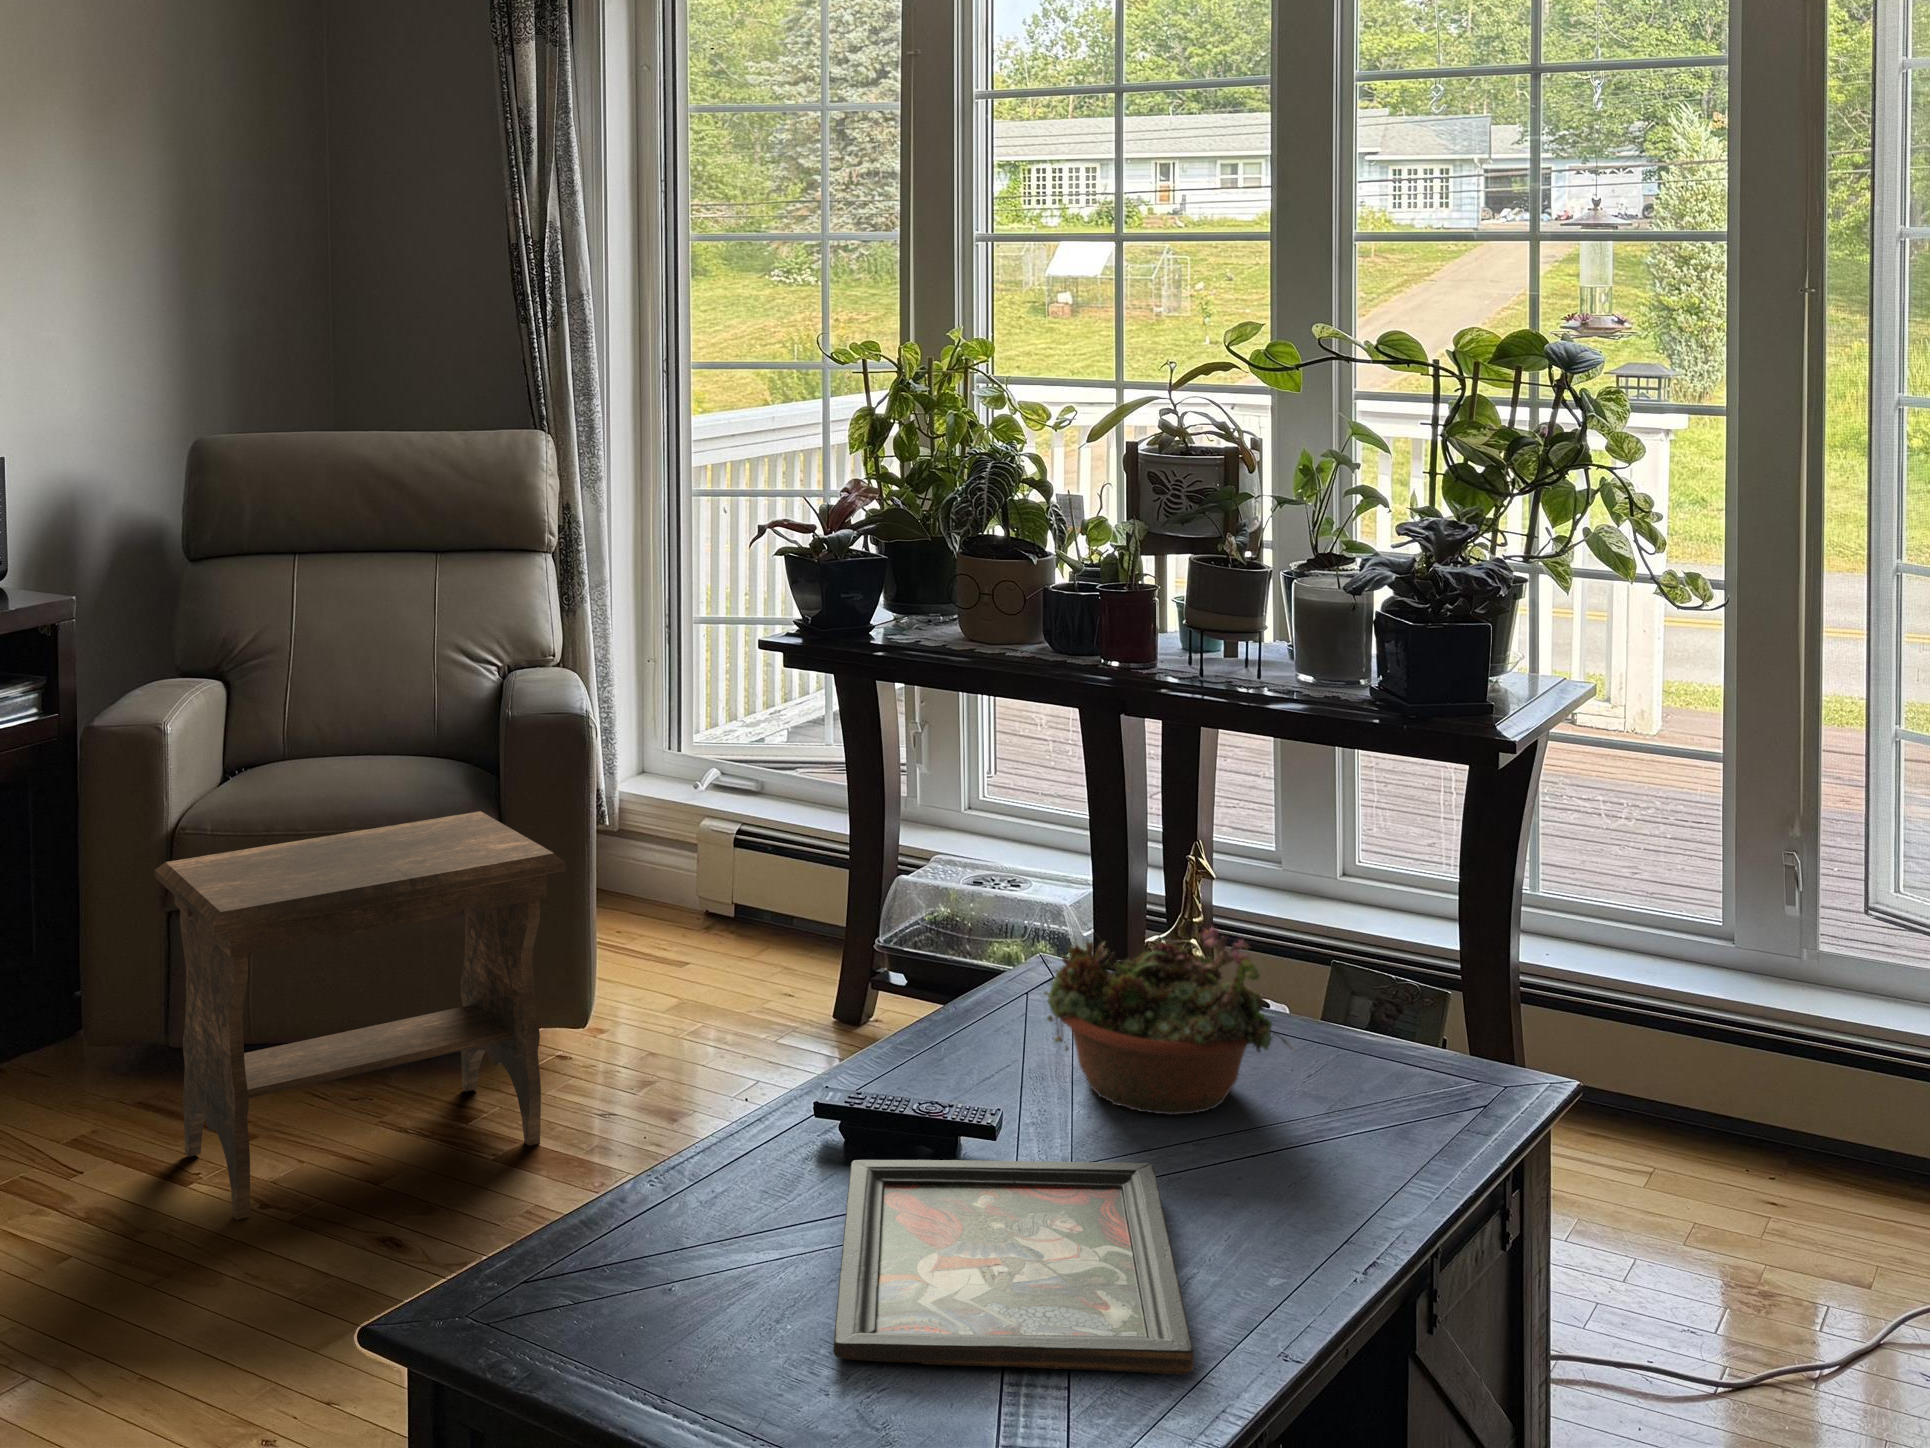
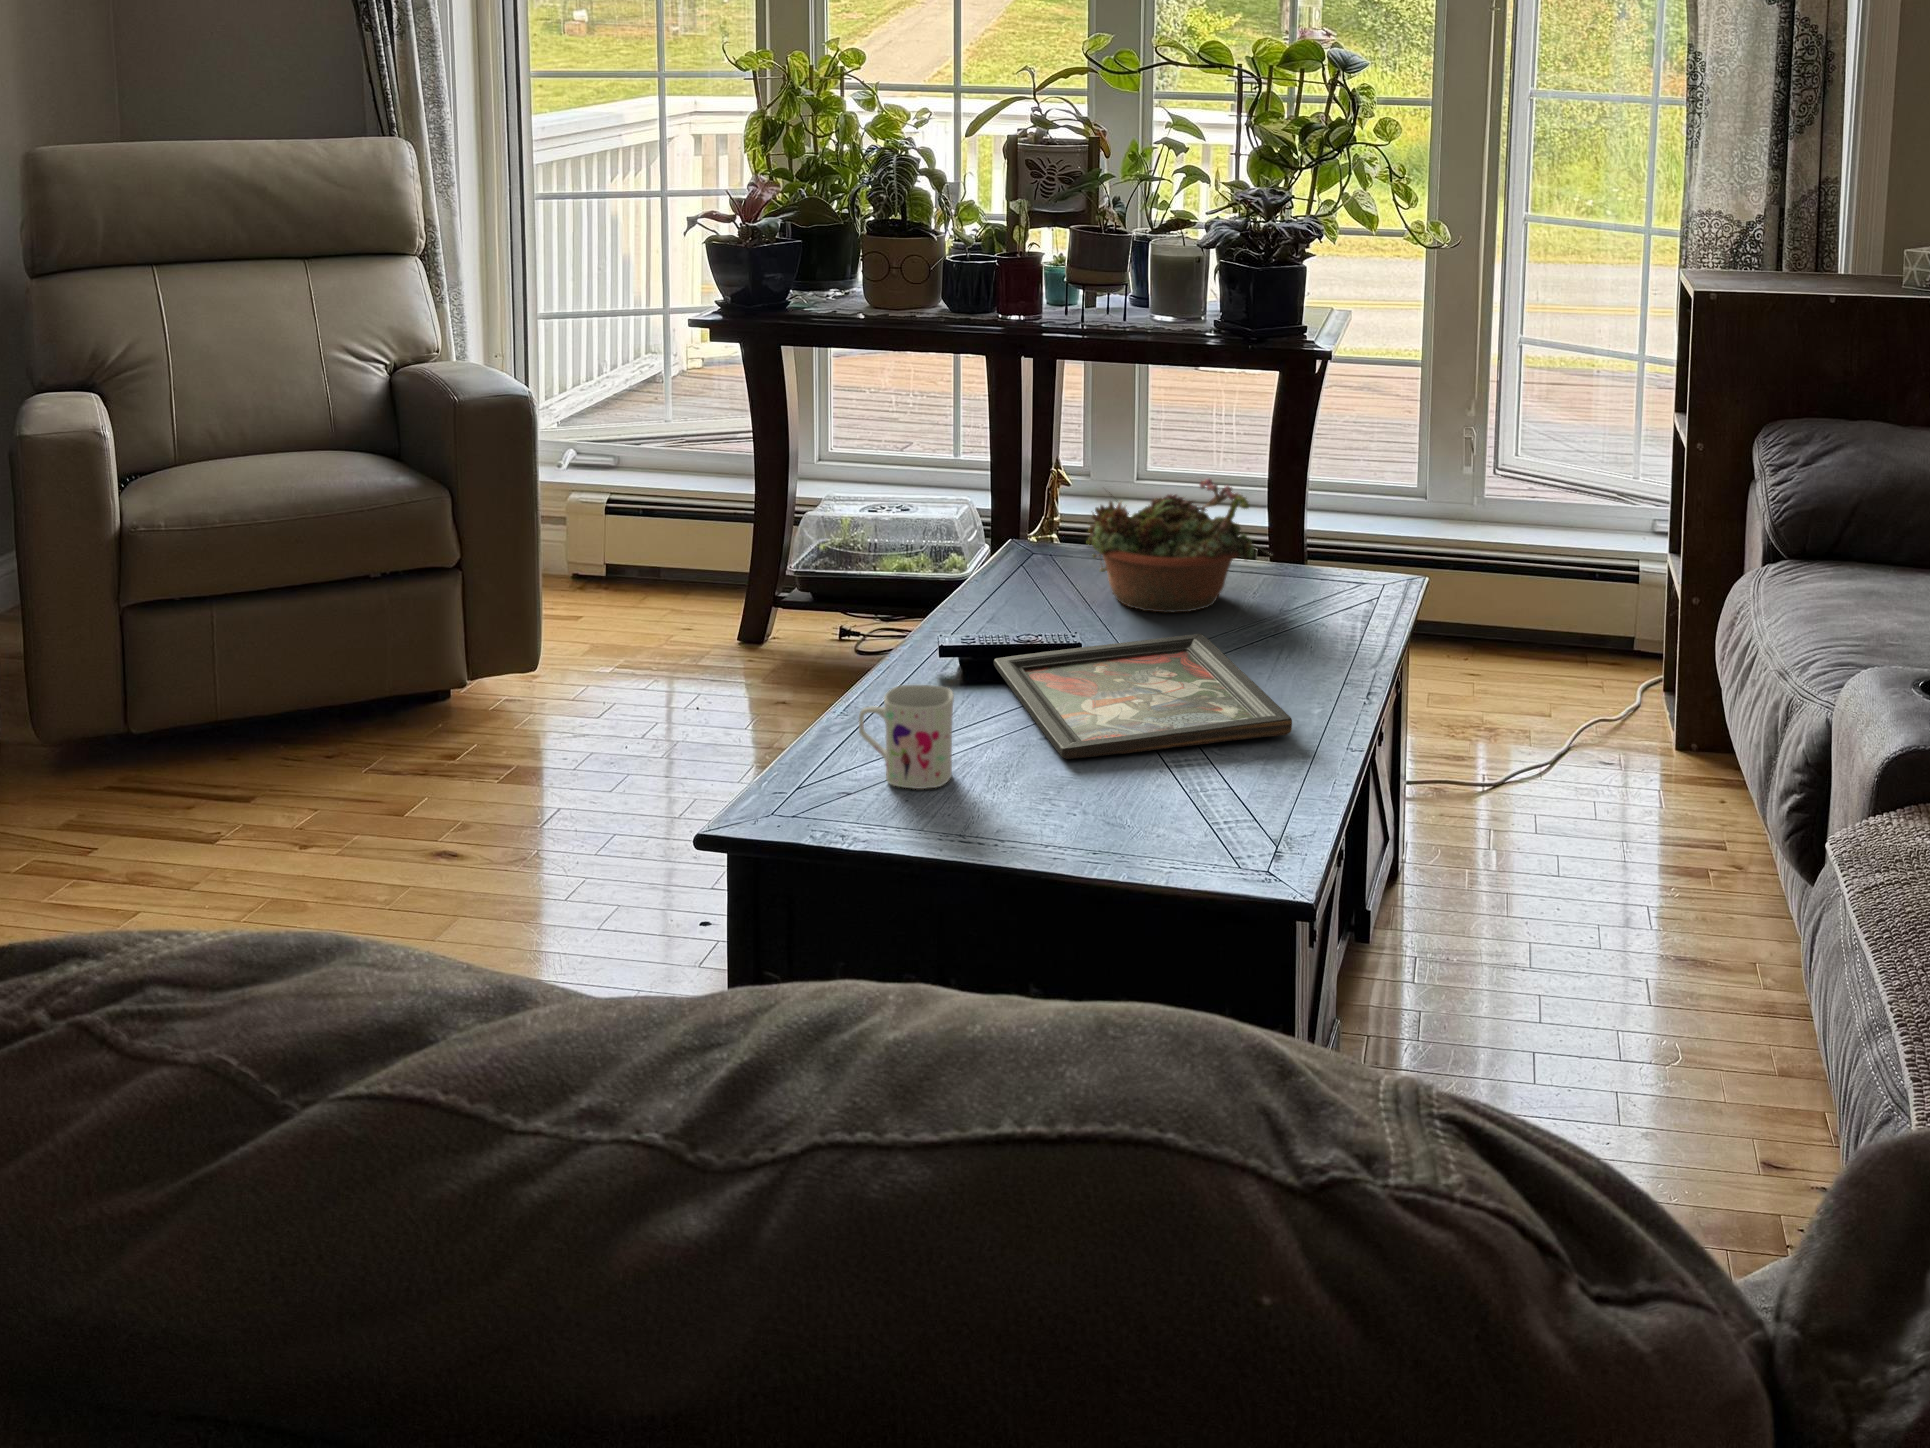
footstool: present [155,811,566,1220] -> none [151,487,549,857]
mug: none [552,1214,676,1377] -> present [859,685,954,789]

